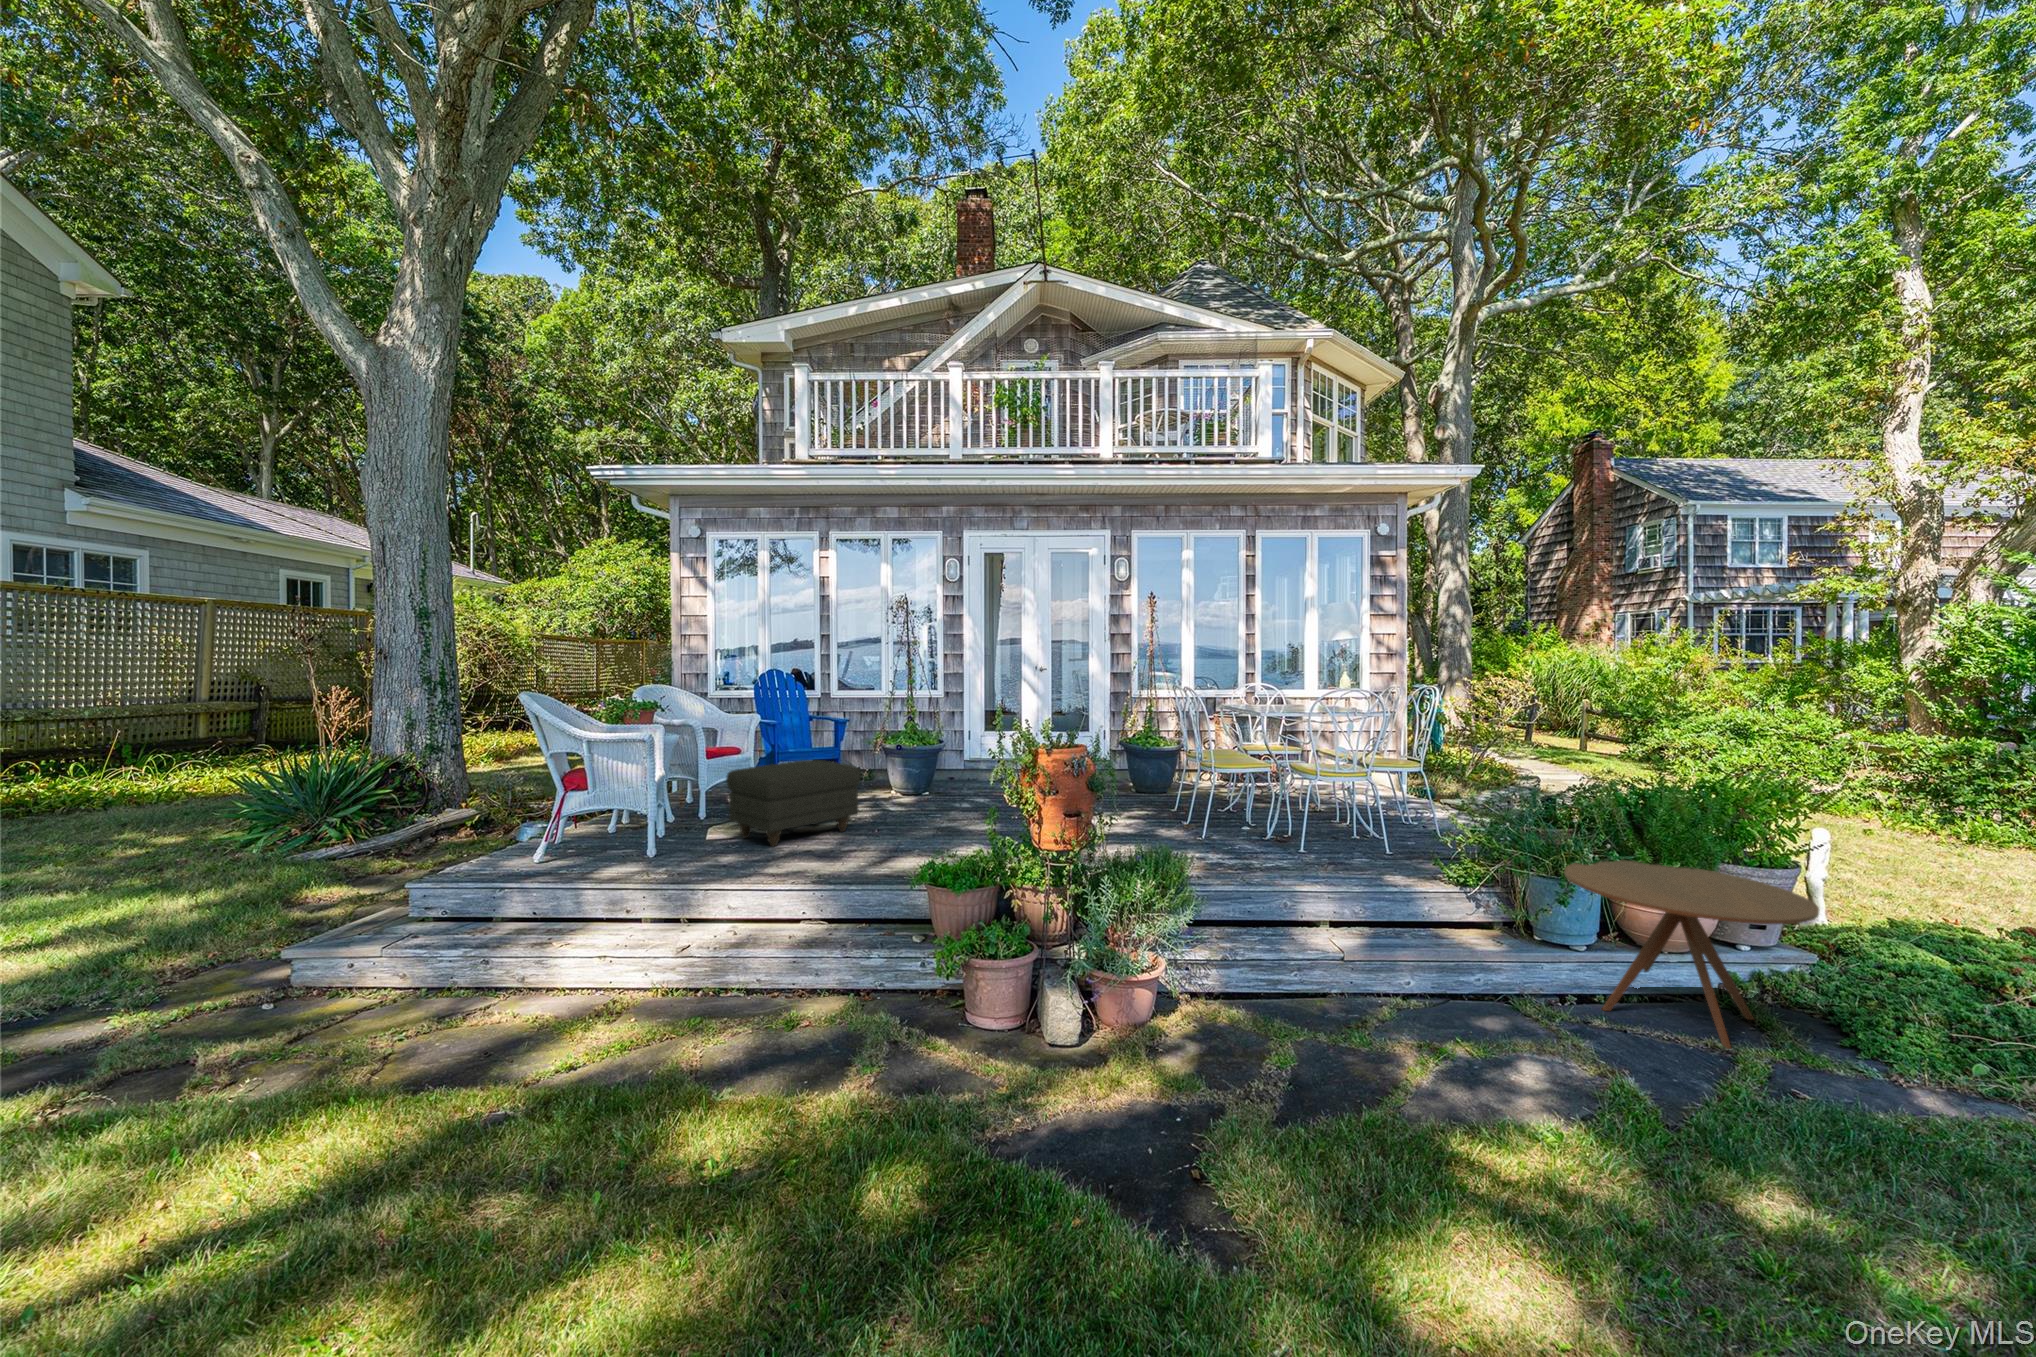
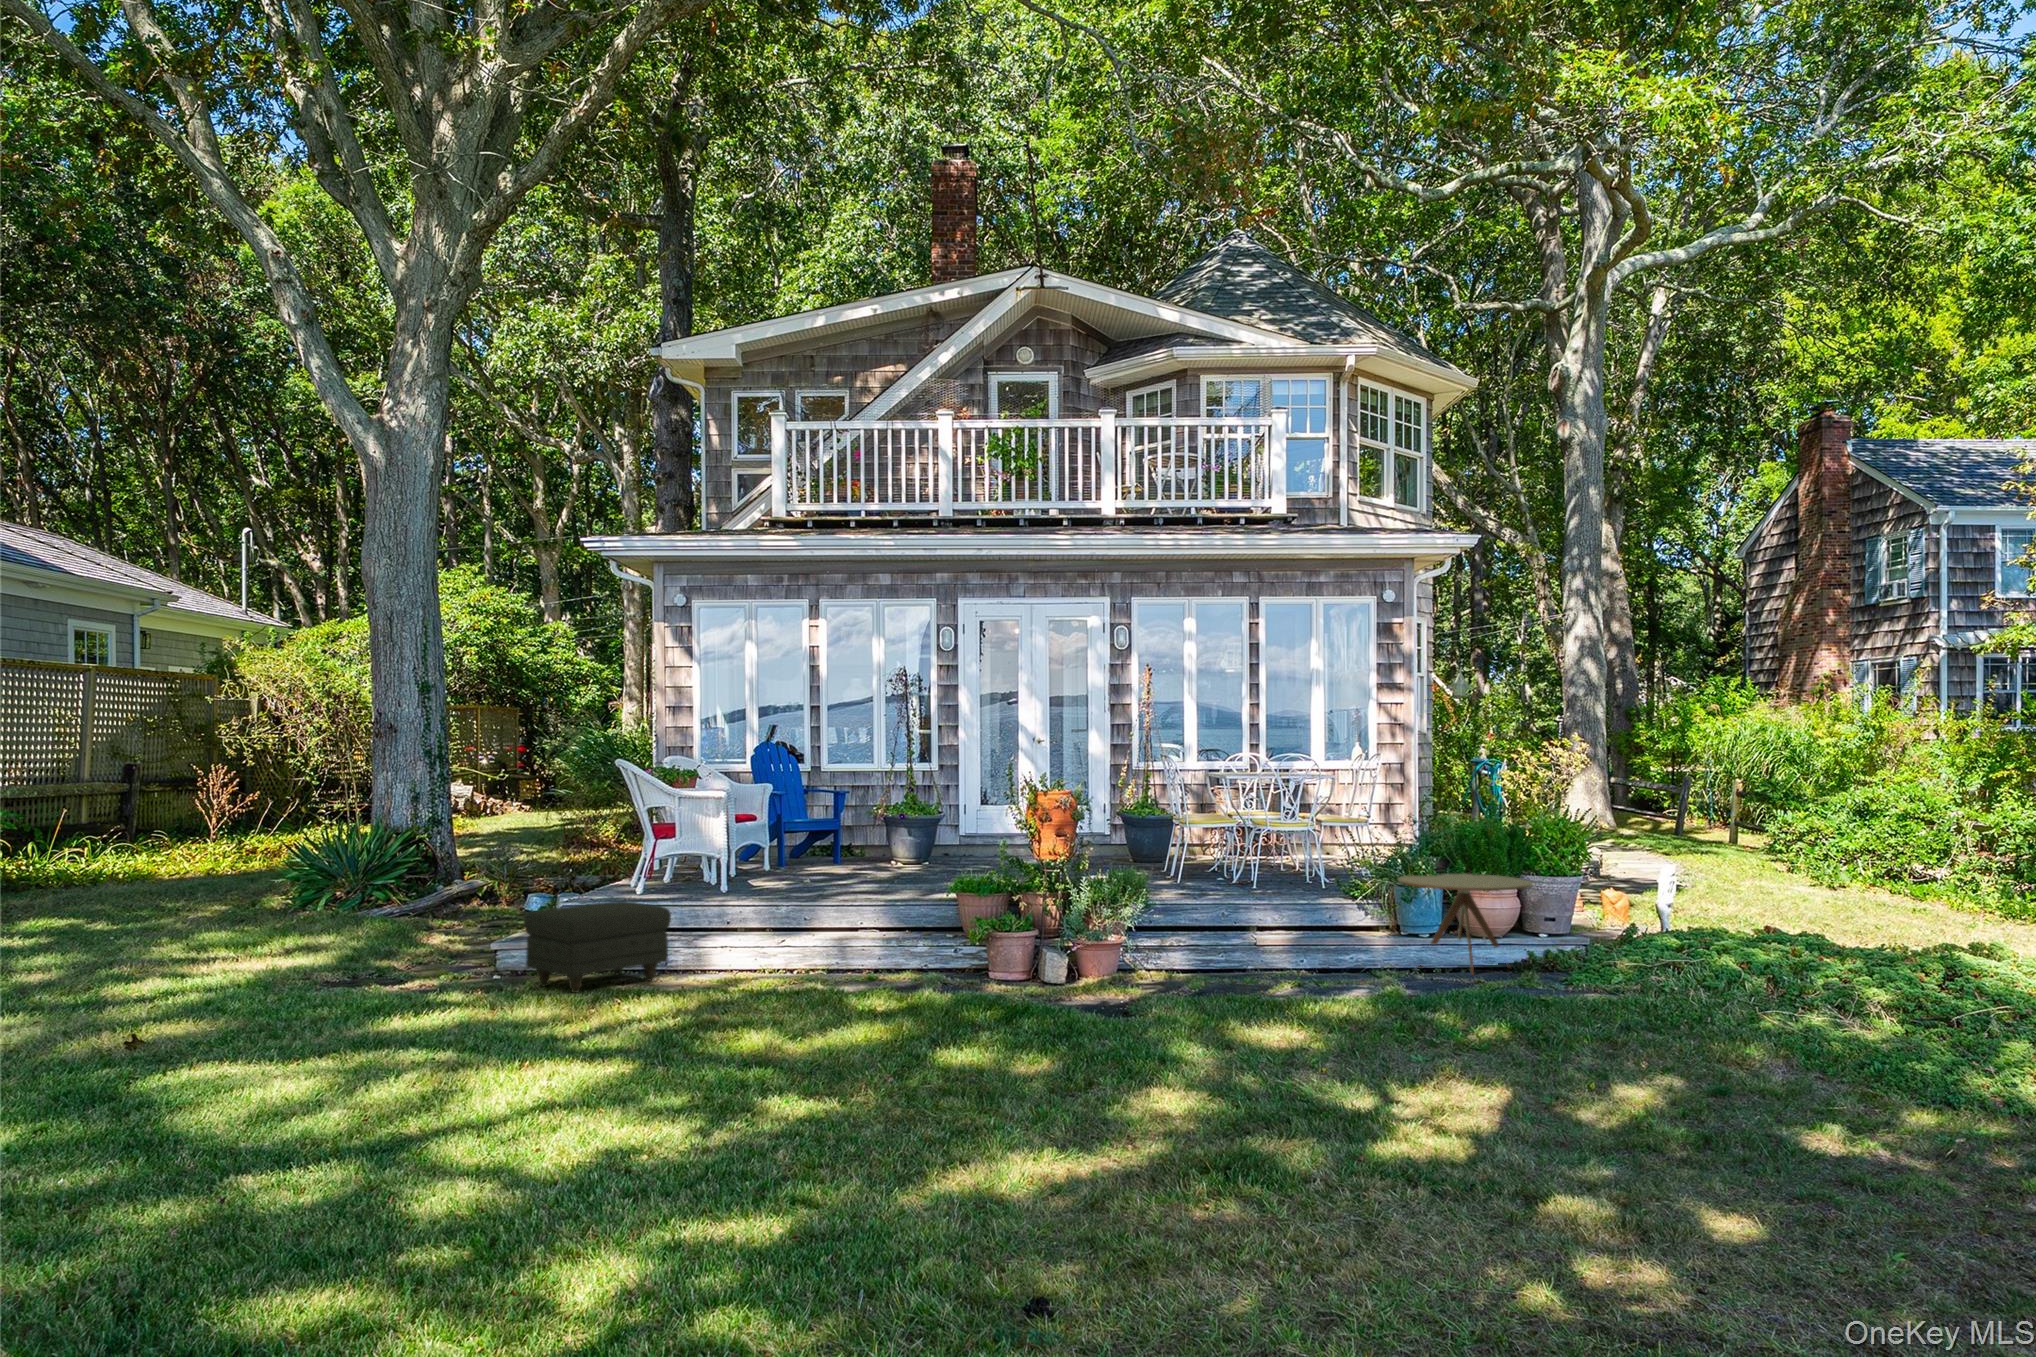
ottoman: present [726,760,861,846] -> present [524,901,671,993]

